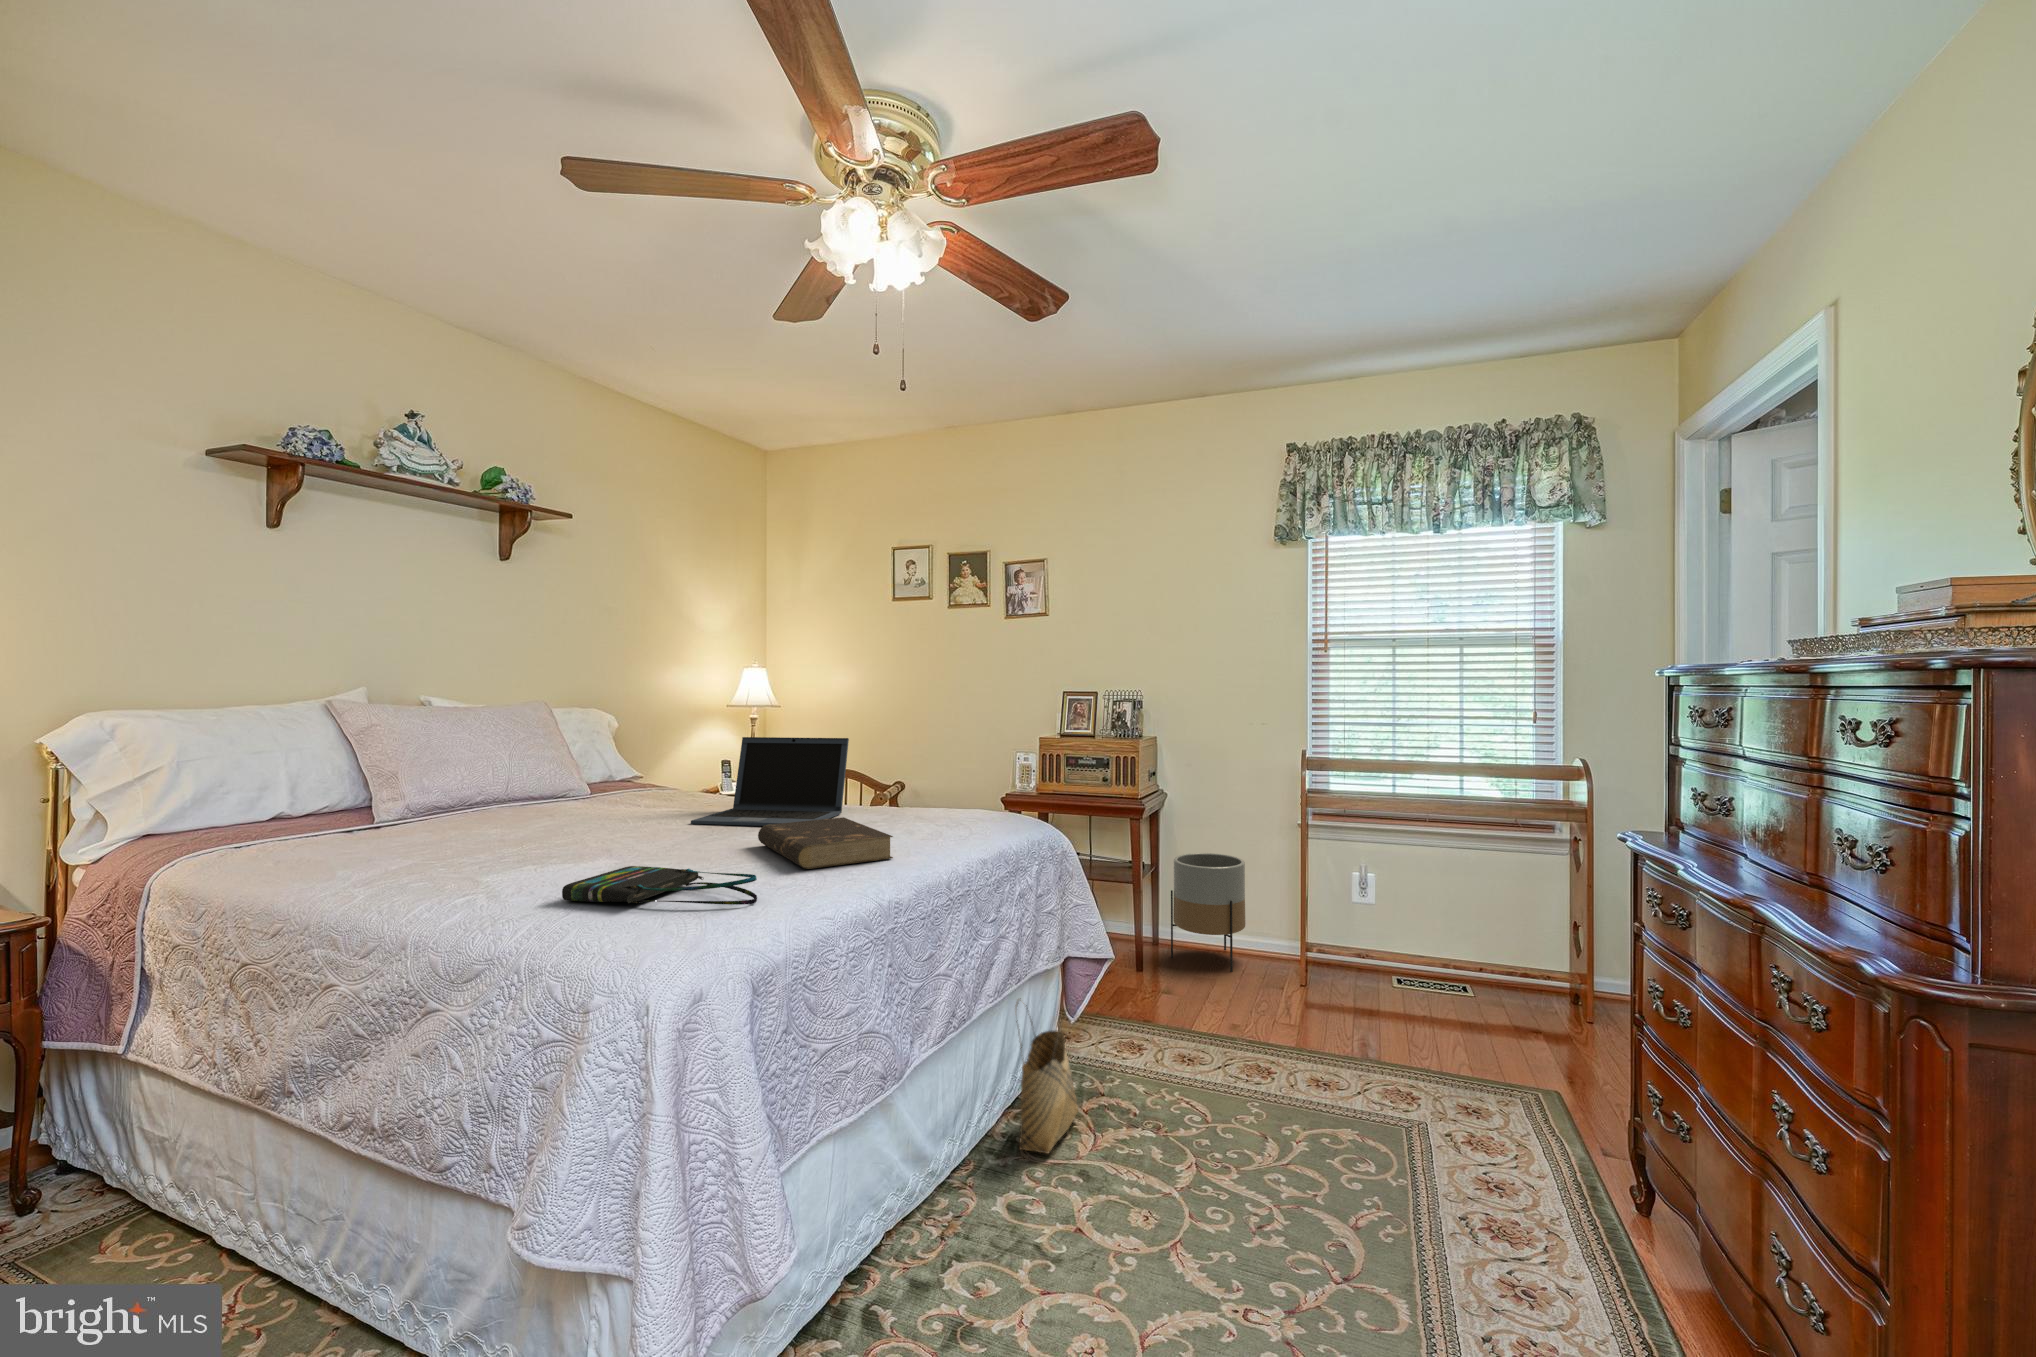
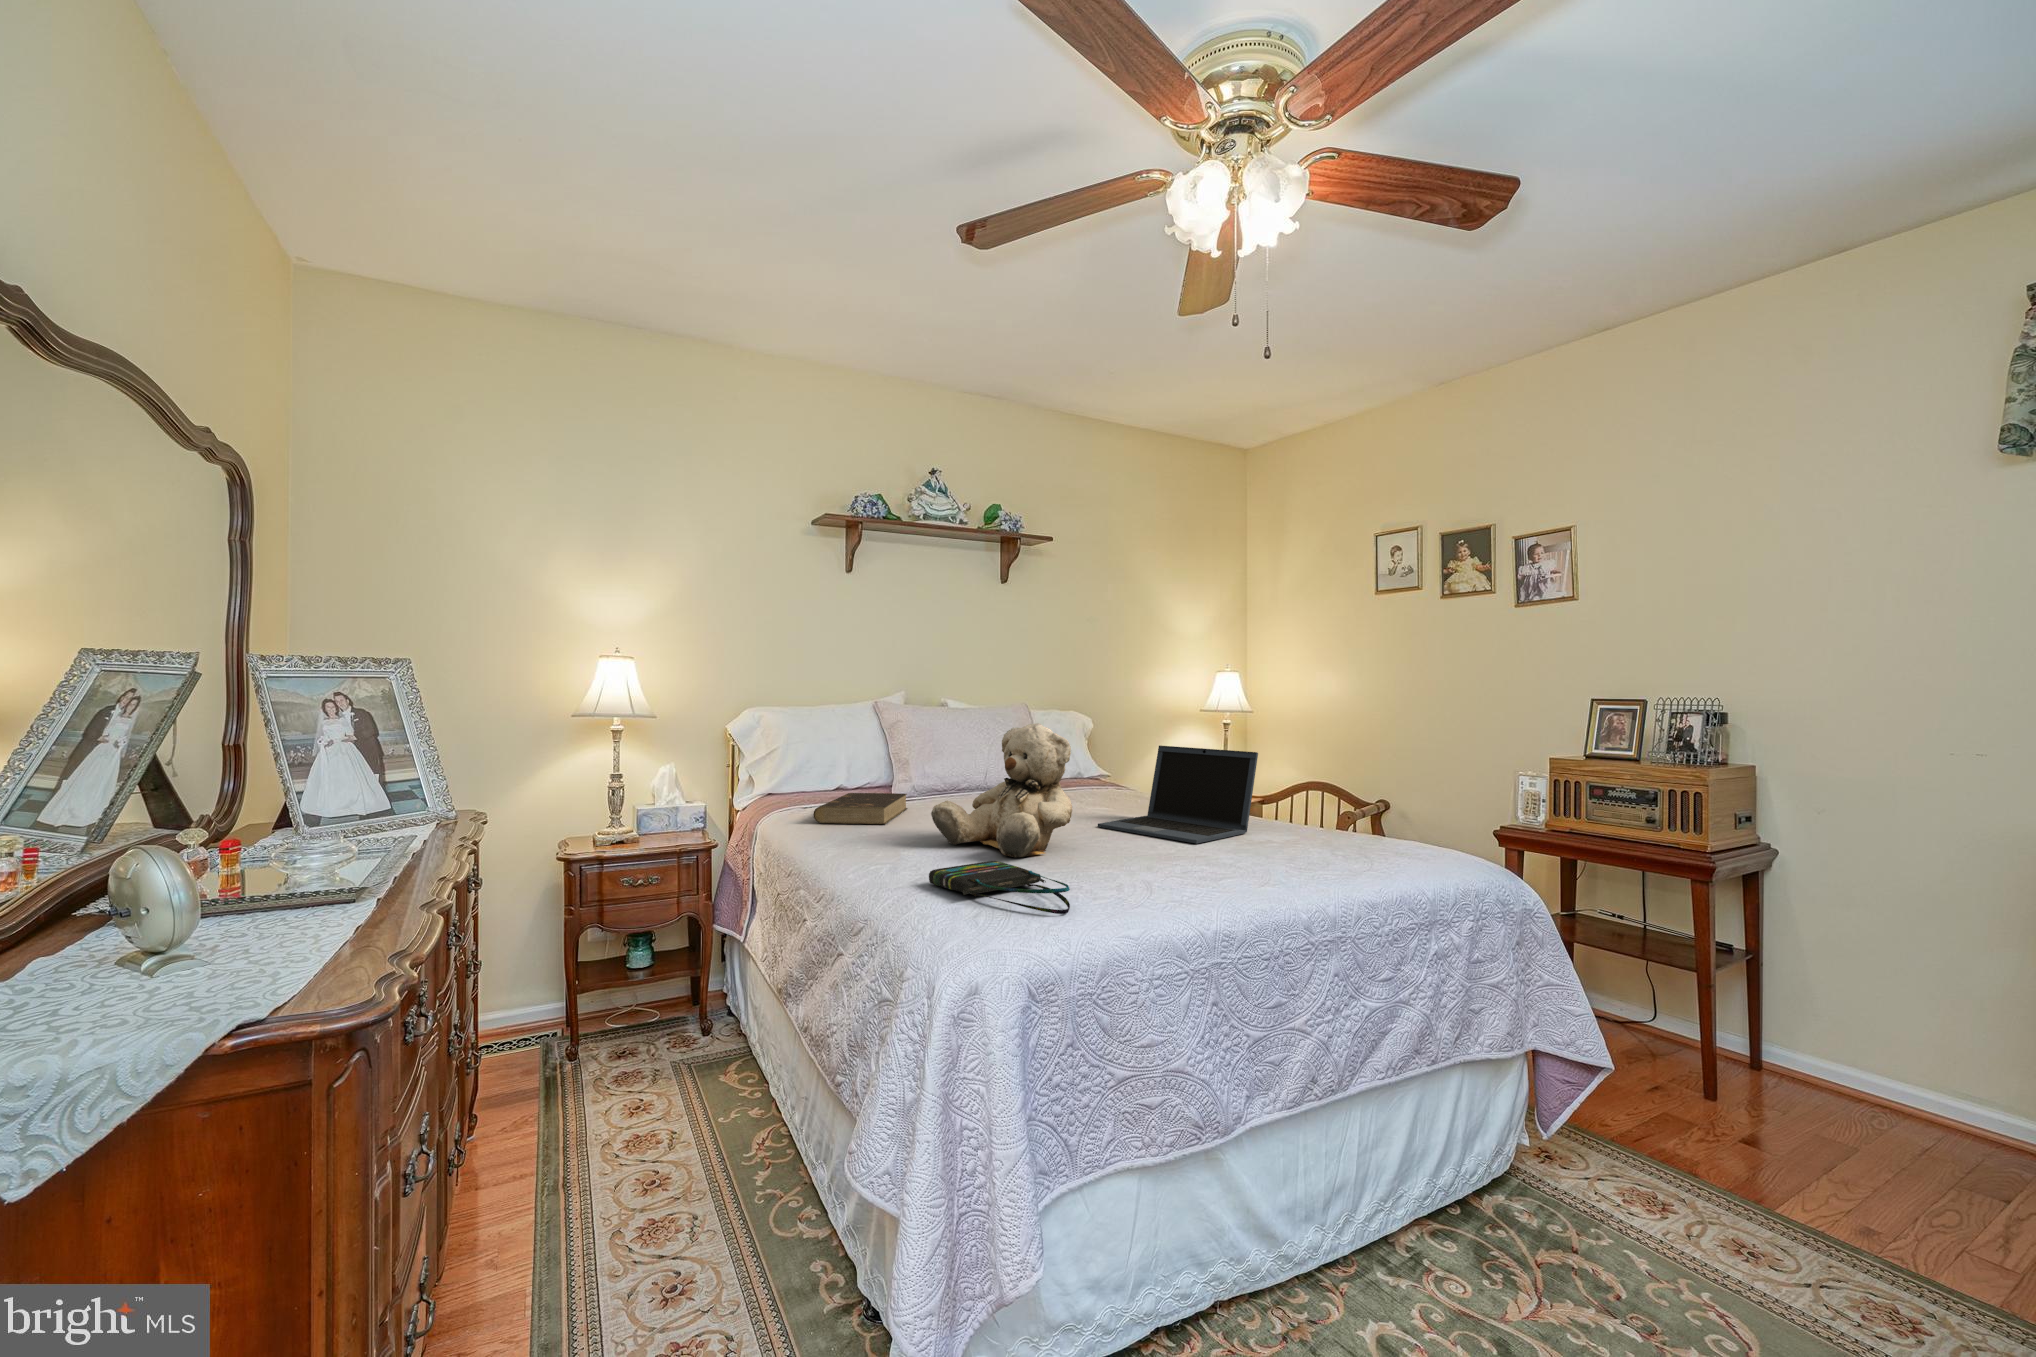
teddy bear: none [509,716,687,862] -> present [931,723,1072,857]
book: present [758,817,893,869] -> present [813,793,907,824]
planter: present [1171,853,1245,972] -> none [1780,949,1936,1148]
woven basket: present [1016,1002,1078,1153] -> none [1421,1087,1522,1294]

